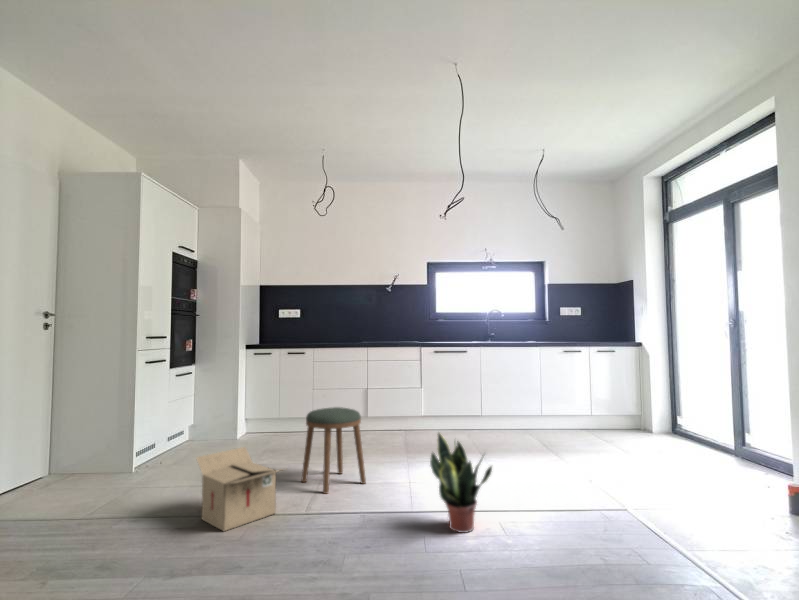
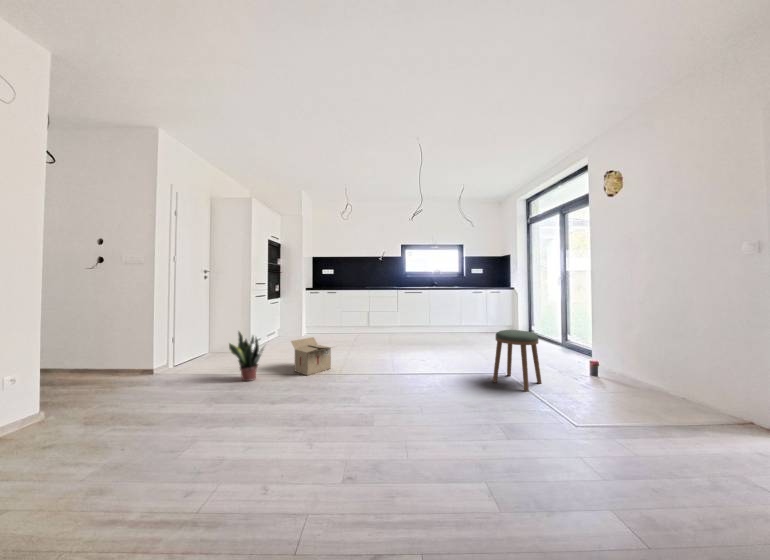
stool: present [301,407,366,494] -> present [493,330,542,391]
potted plant: present [430,433,492,533] -> present [229,332,264,381]

